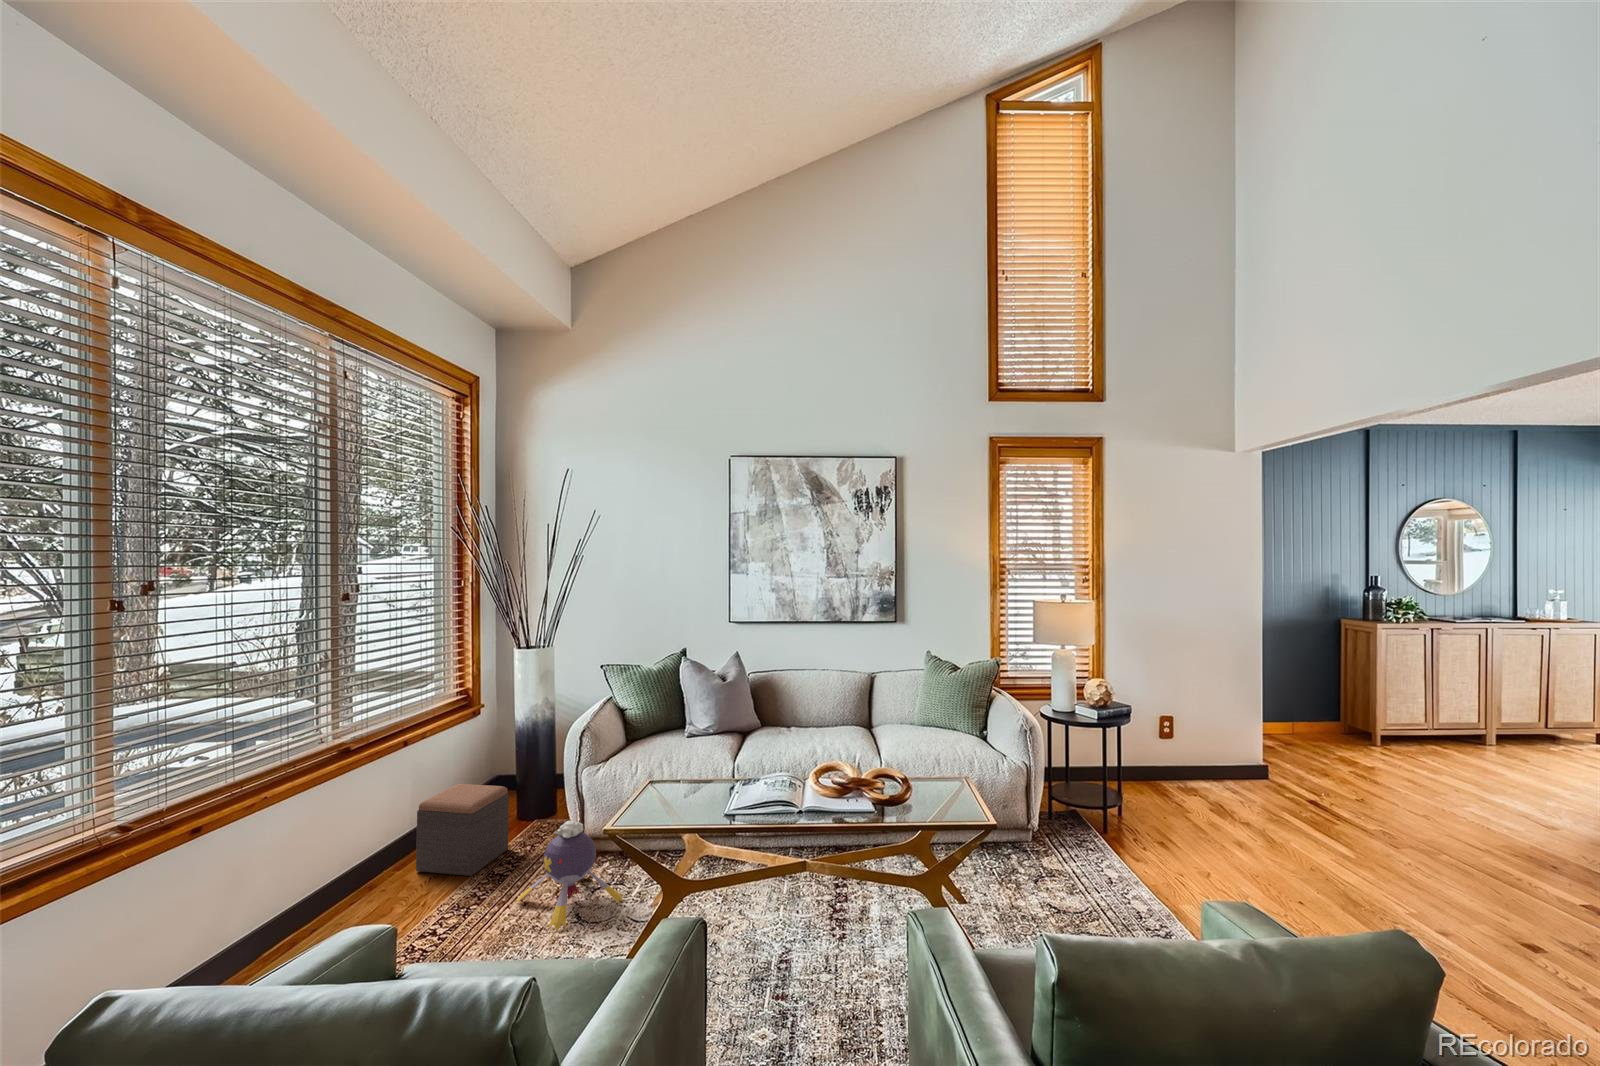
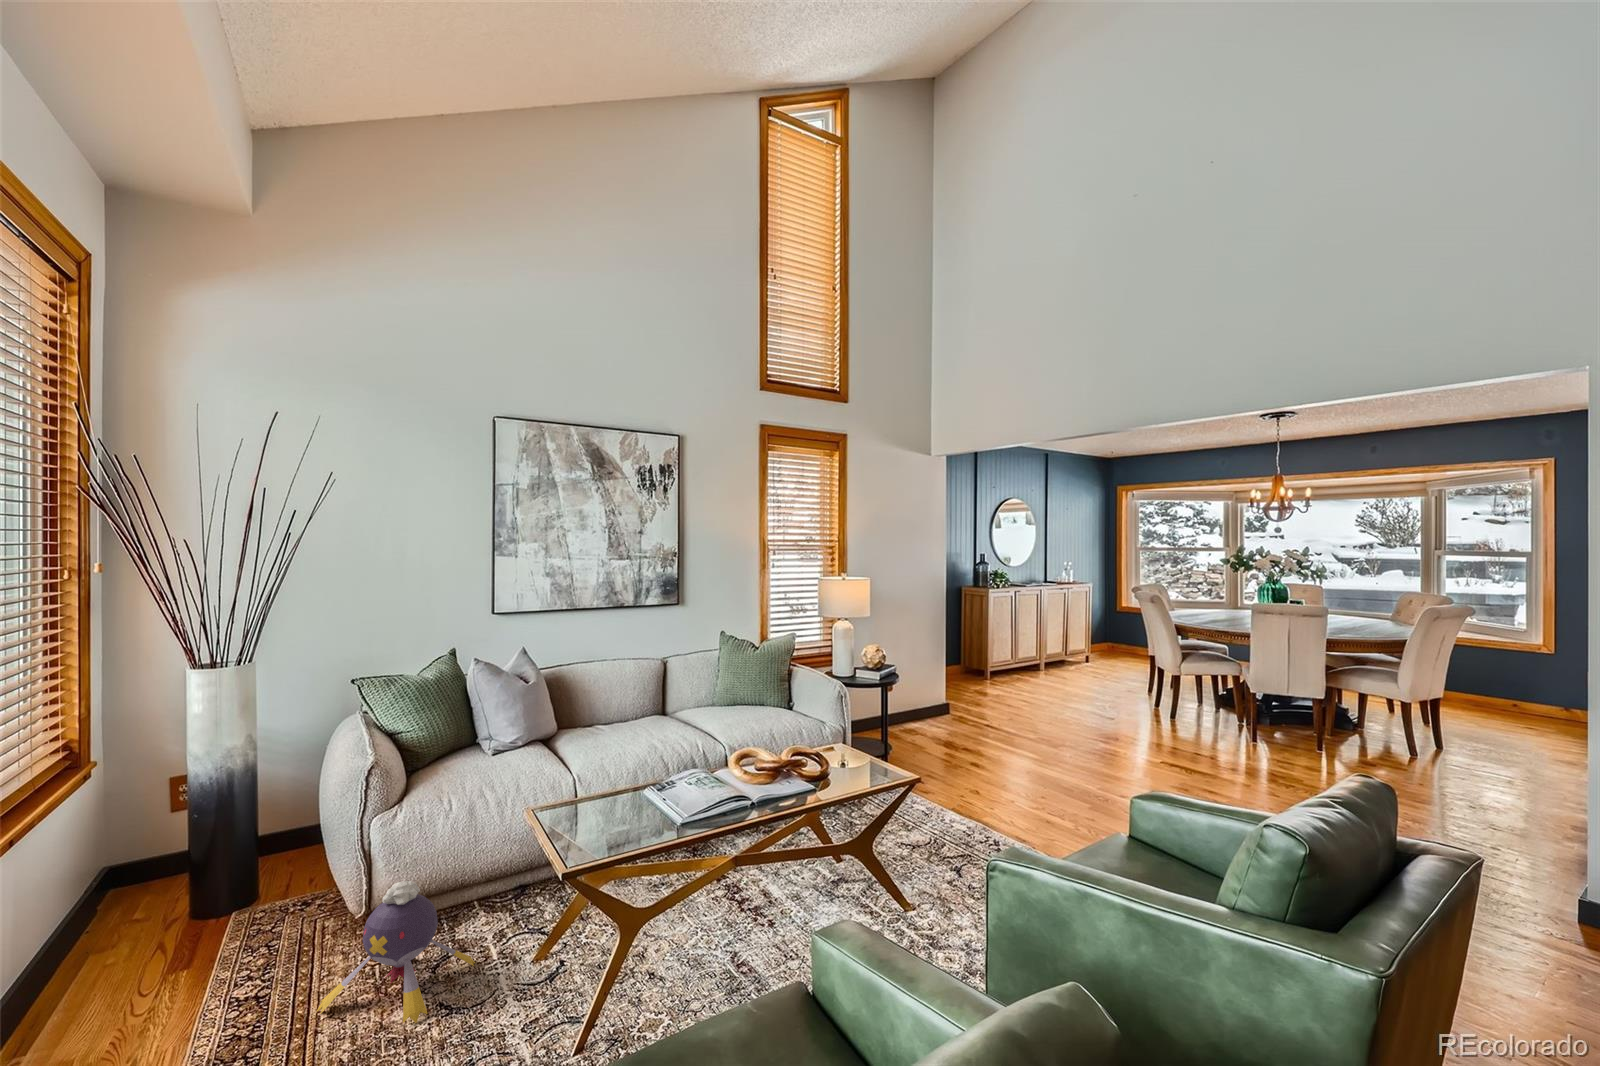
footstool: present [416,784,509,876] -> none [76,869,230,1033]

